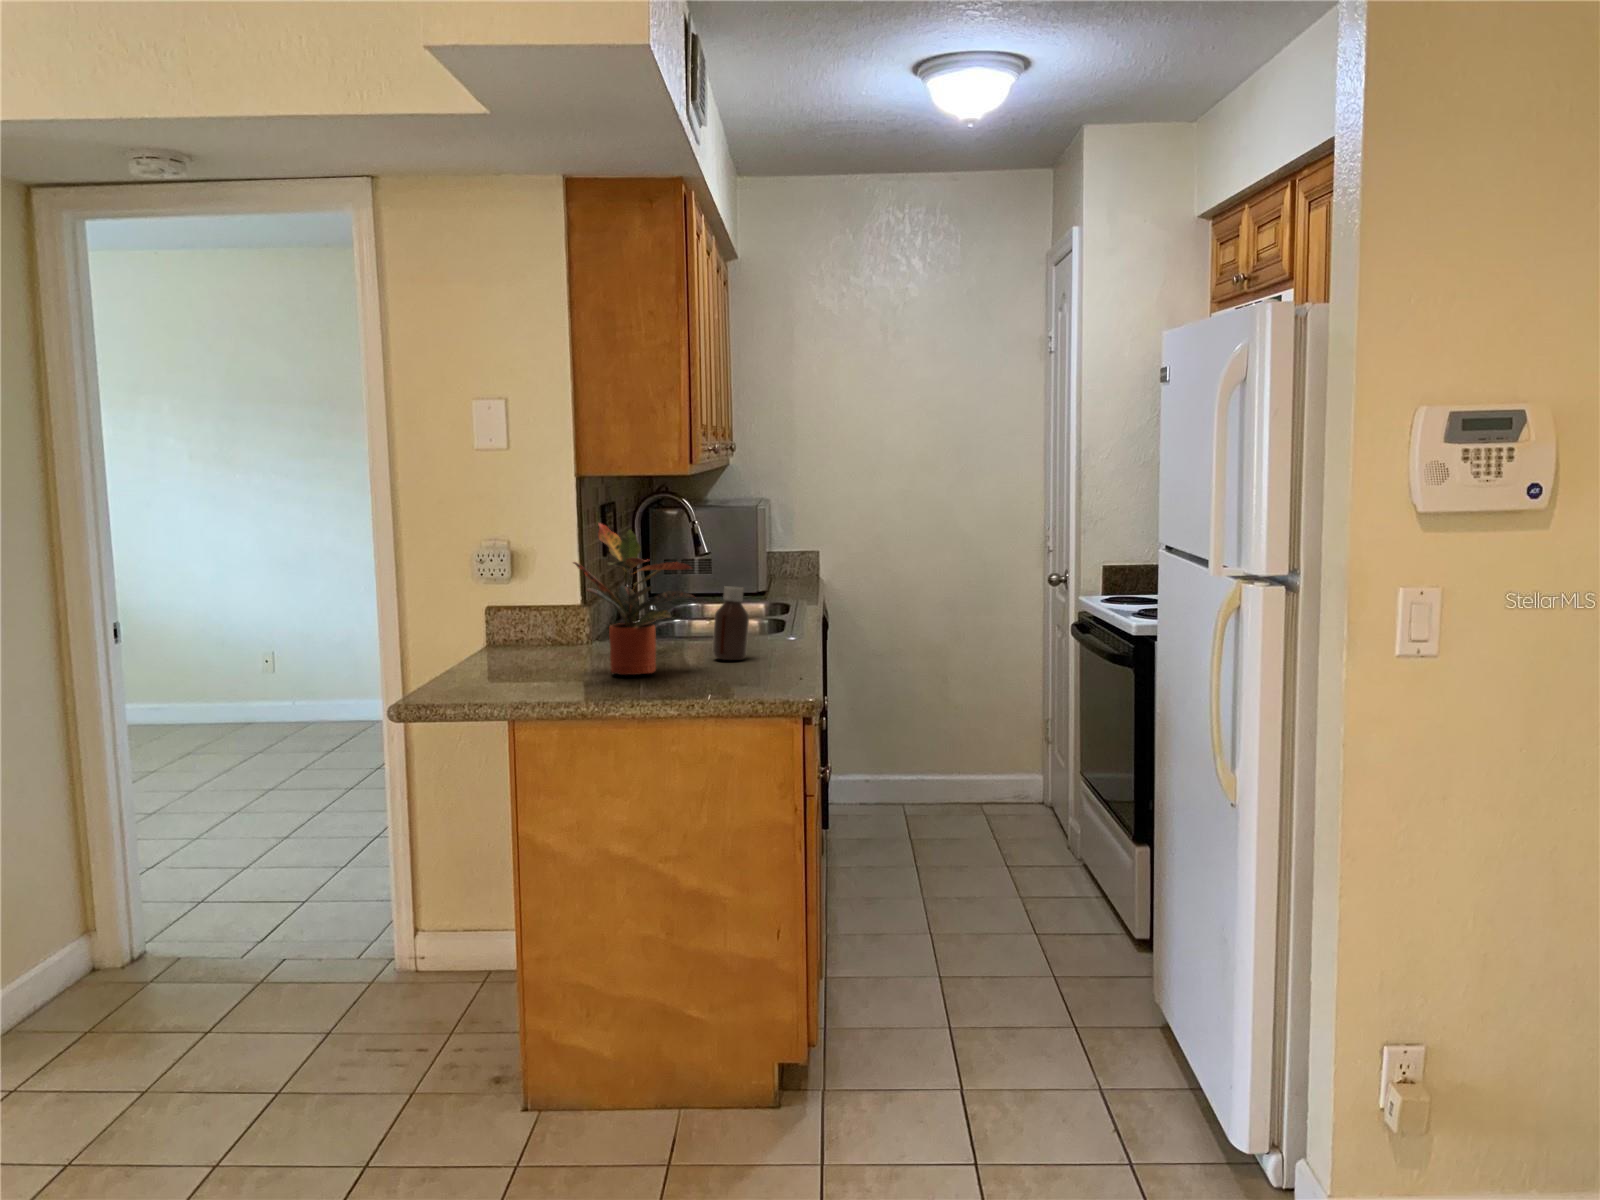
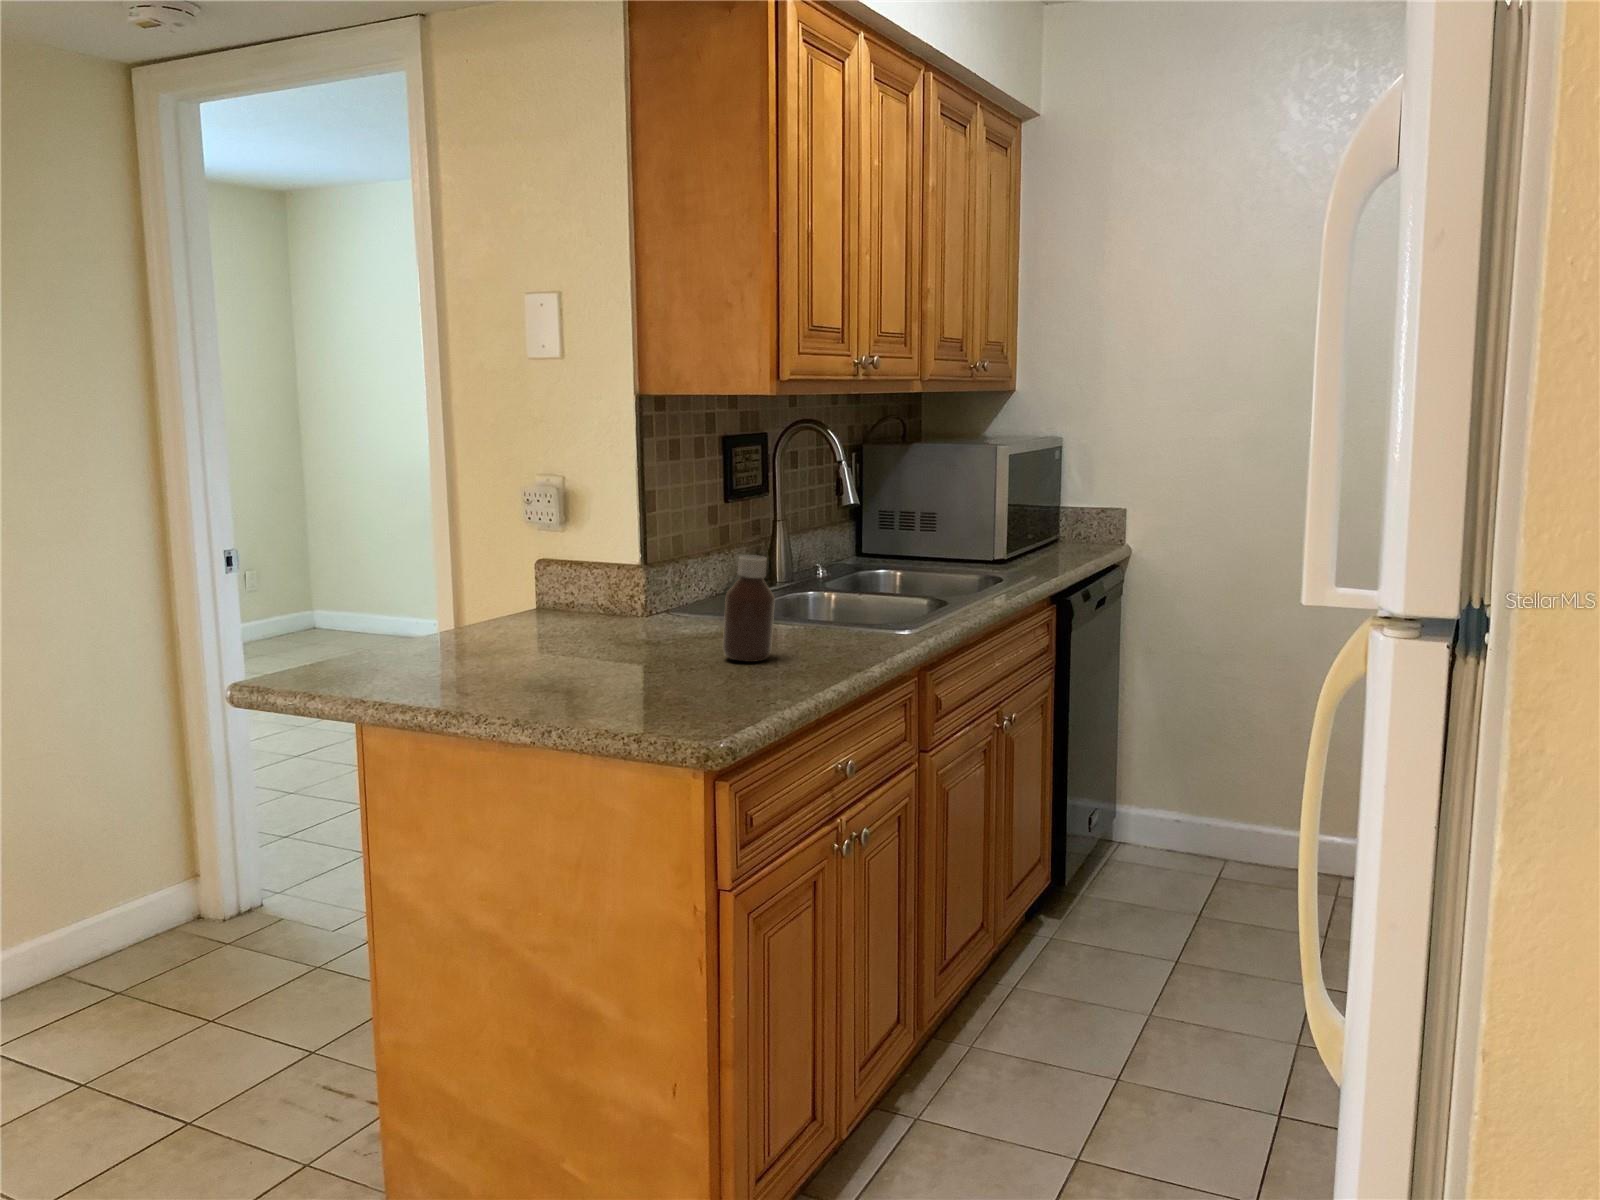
potted plant: present [573,523,696,675] -> none [482,459,665,673]

